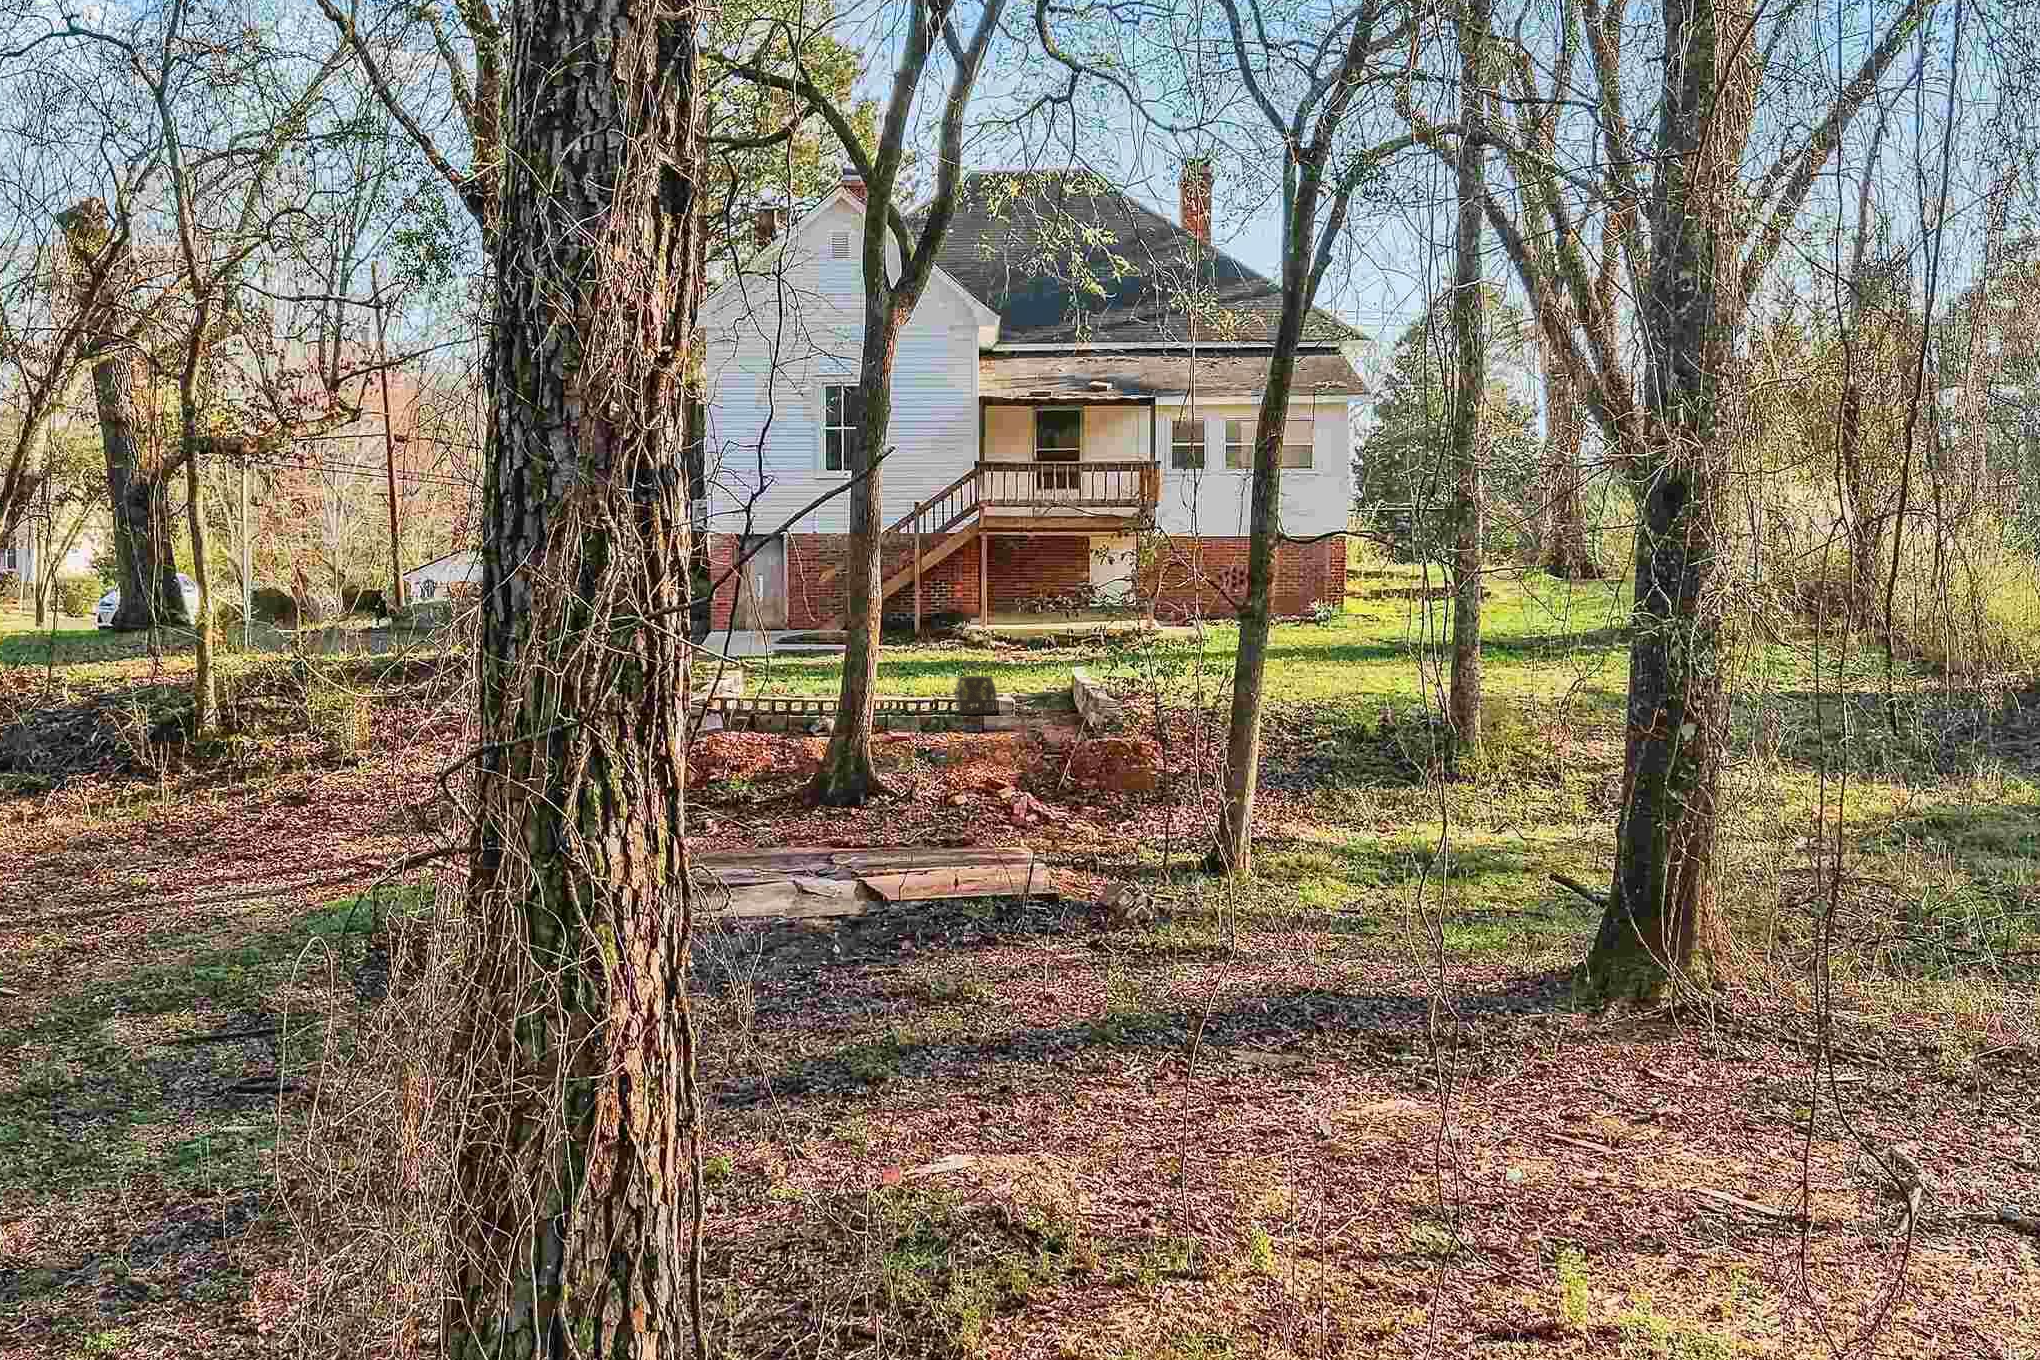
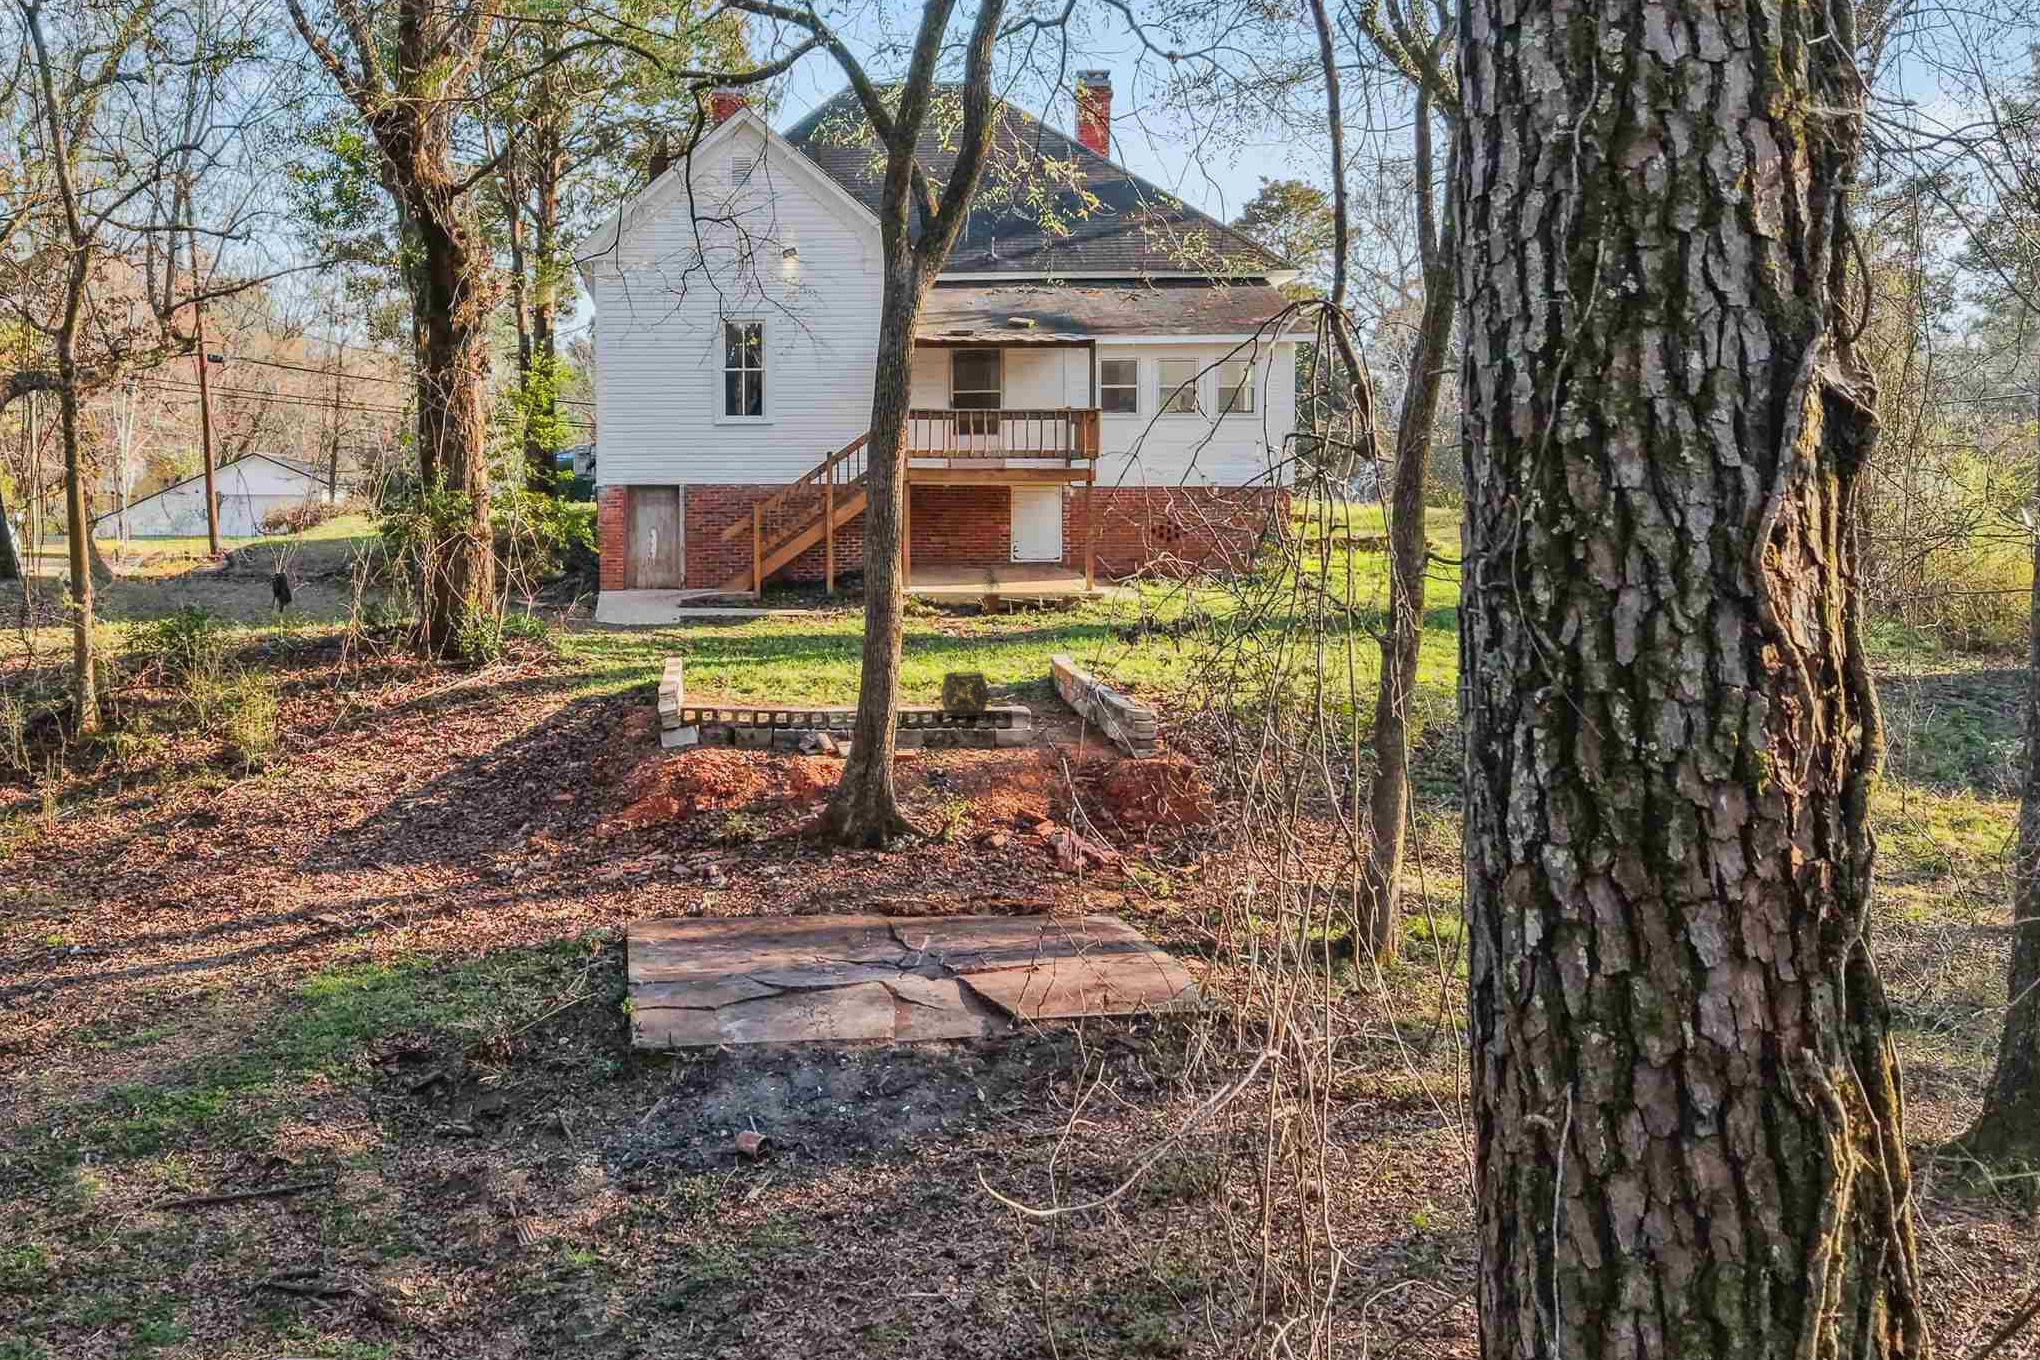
potted plant: none [1038,600,1057,644] -> present [983,569,1000,614]

